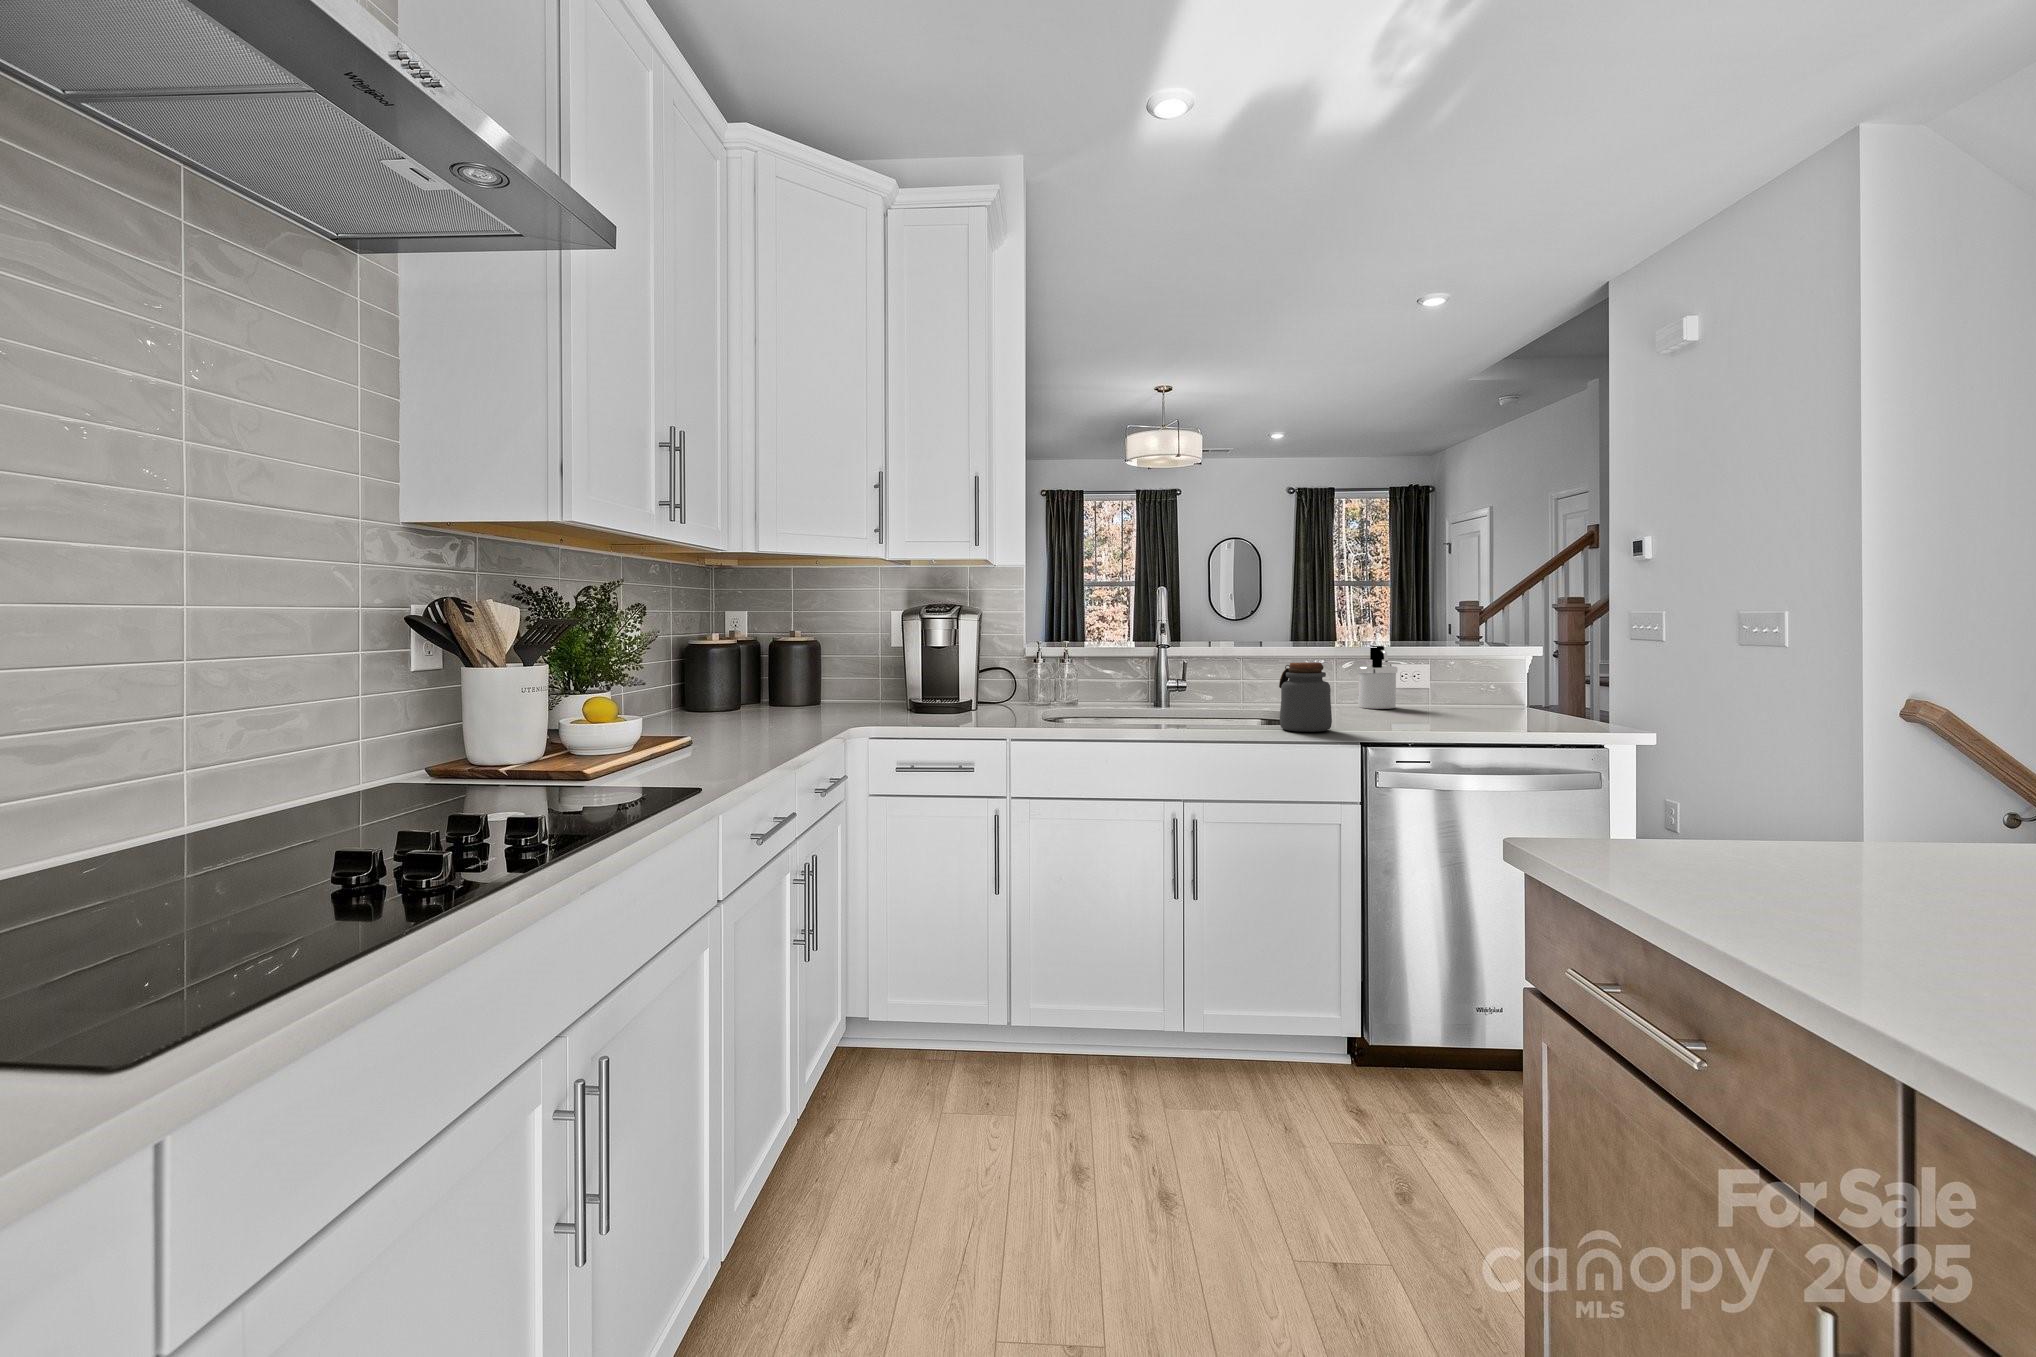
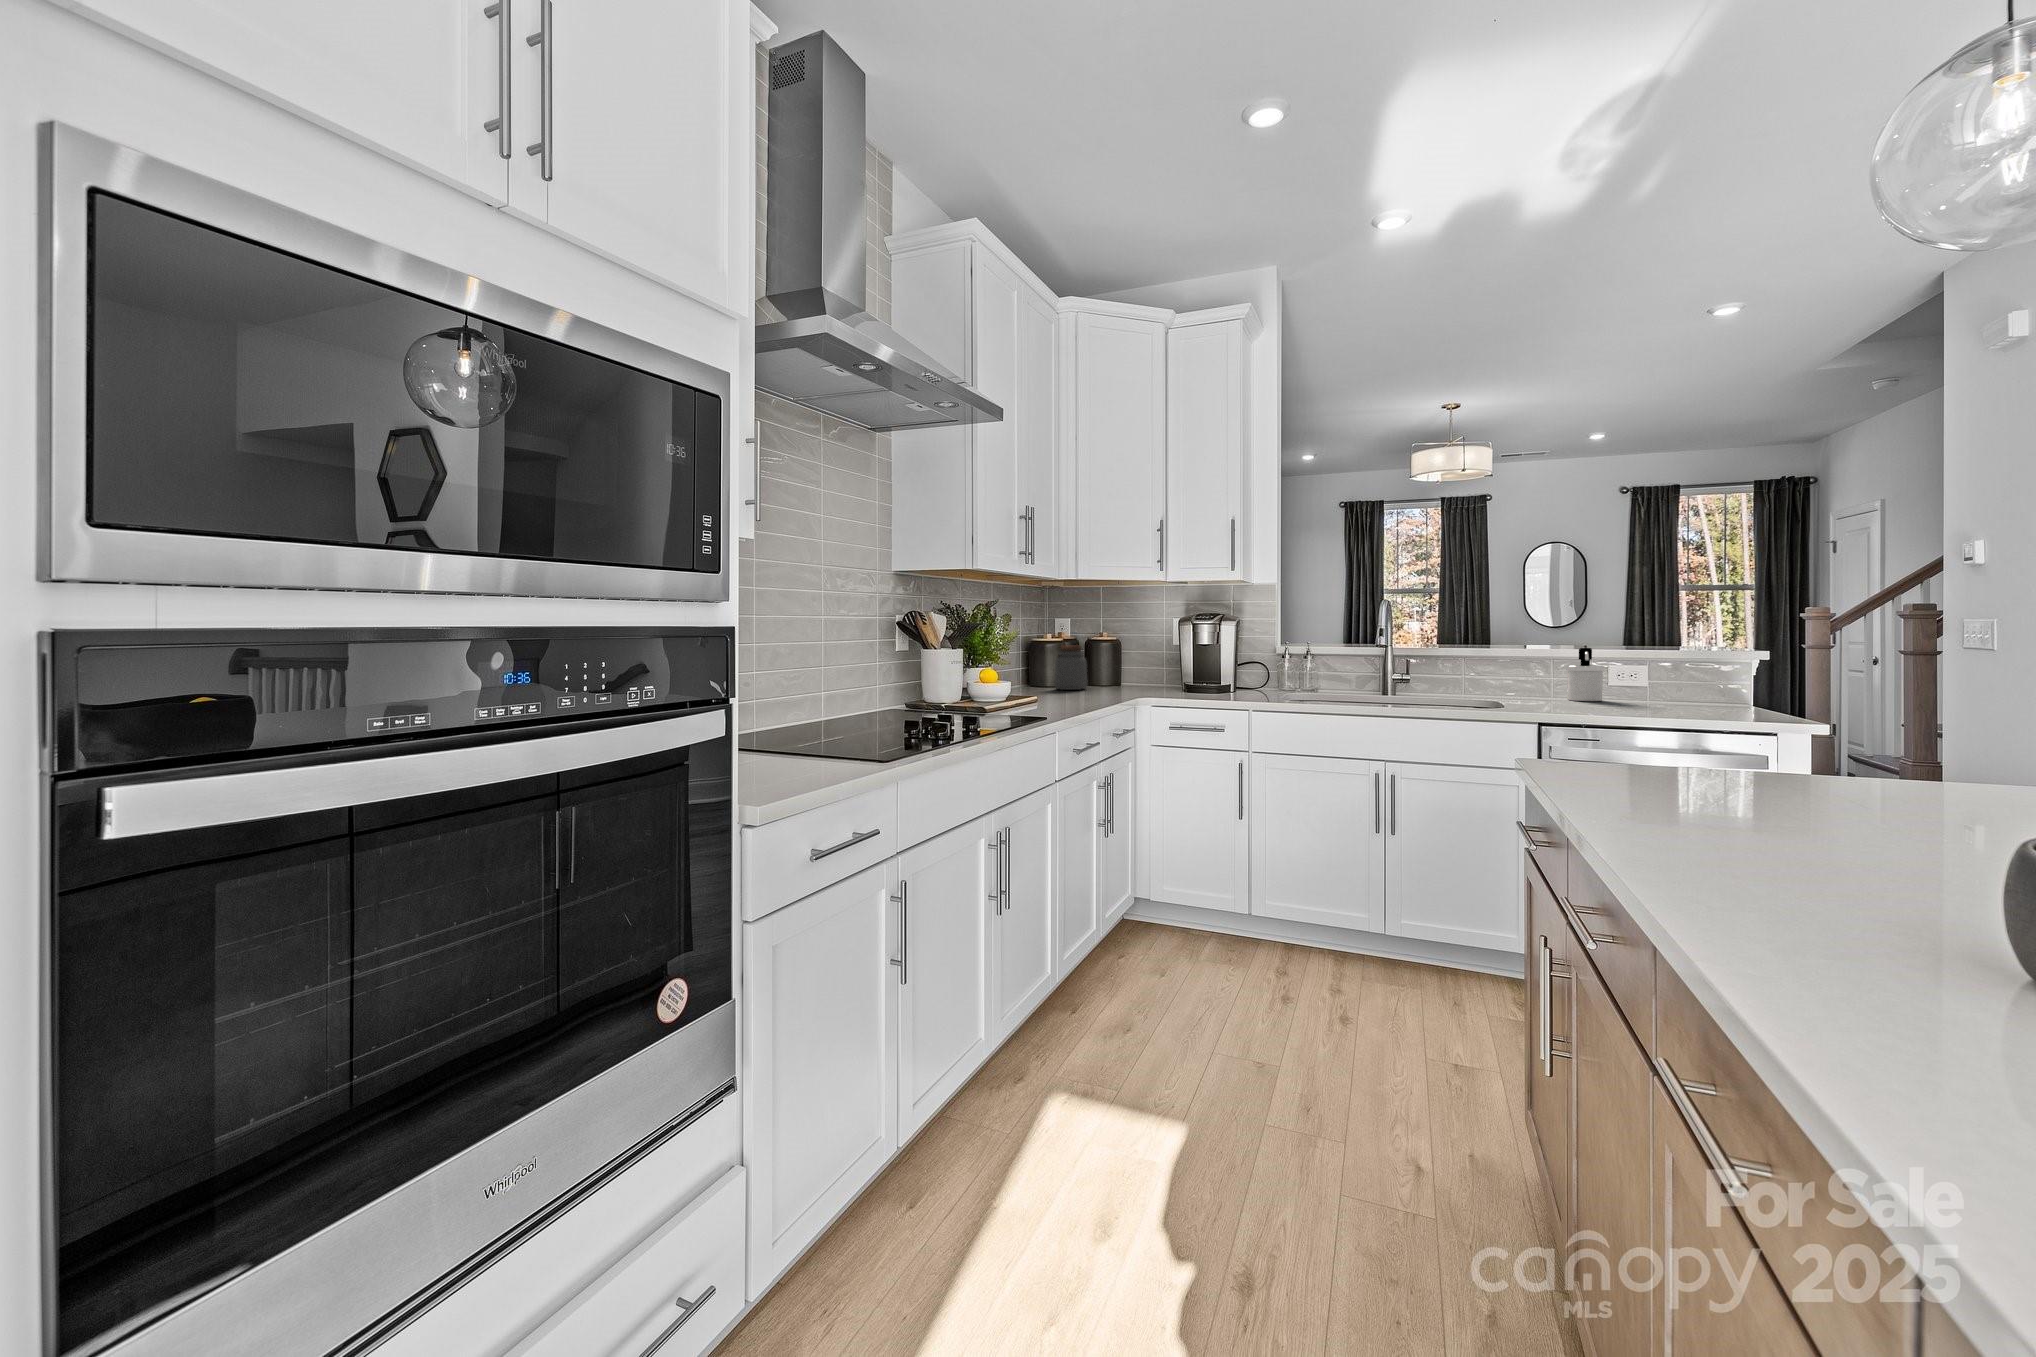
jar: present [1279,662,1332,732] -> present [1055,645,1087,690]

